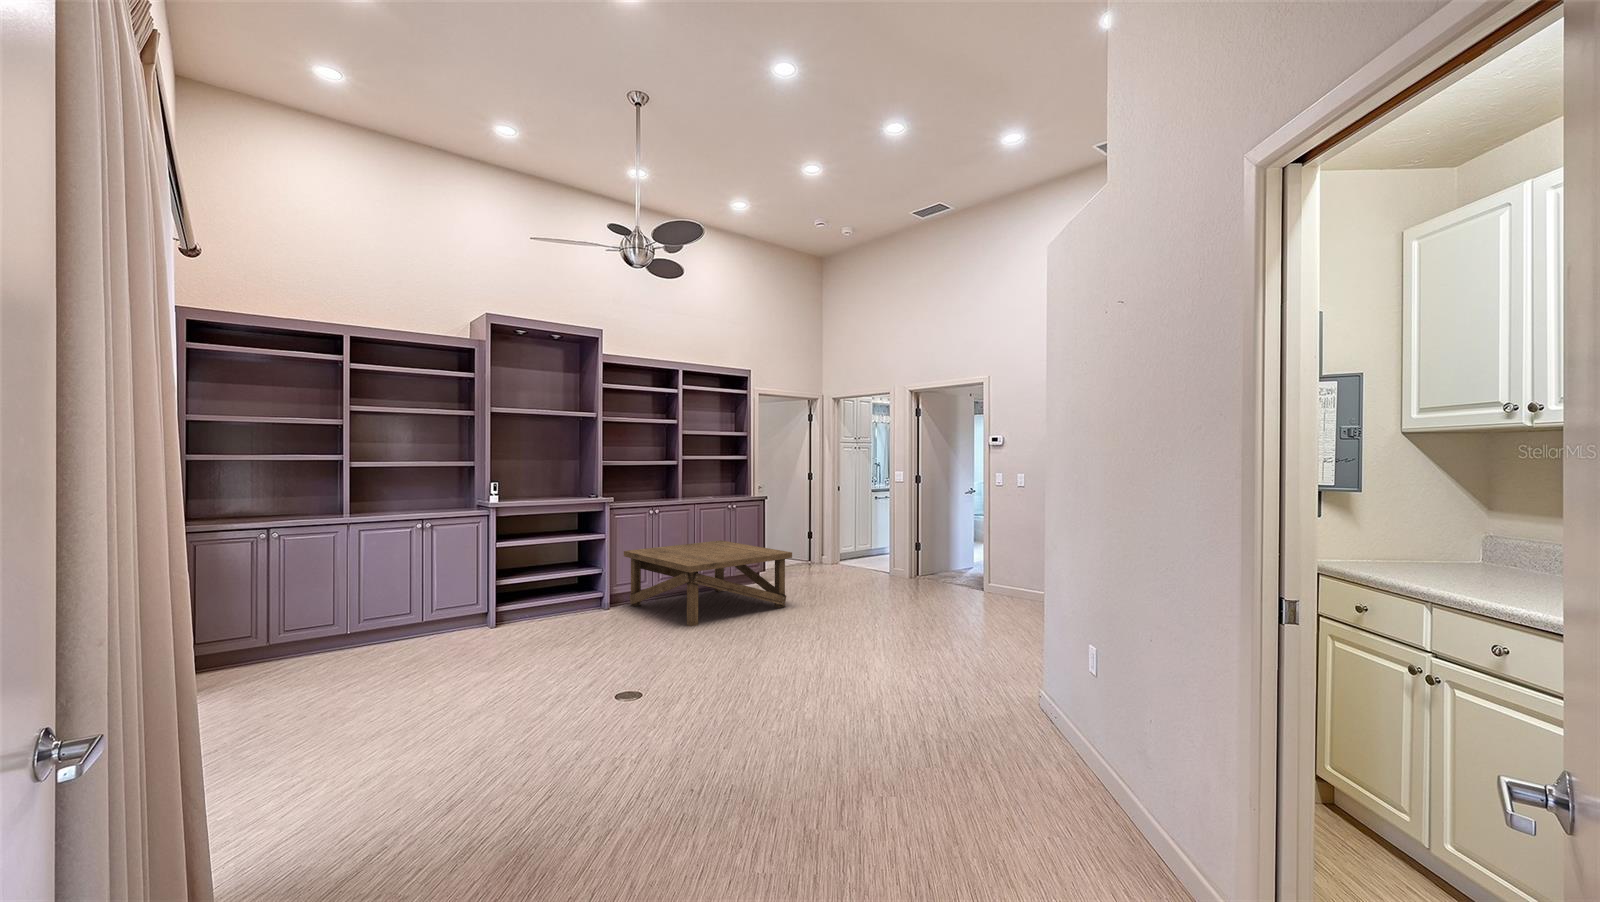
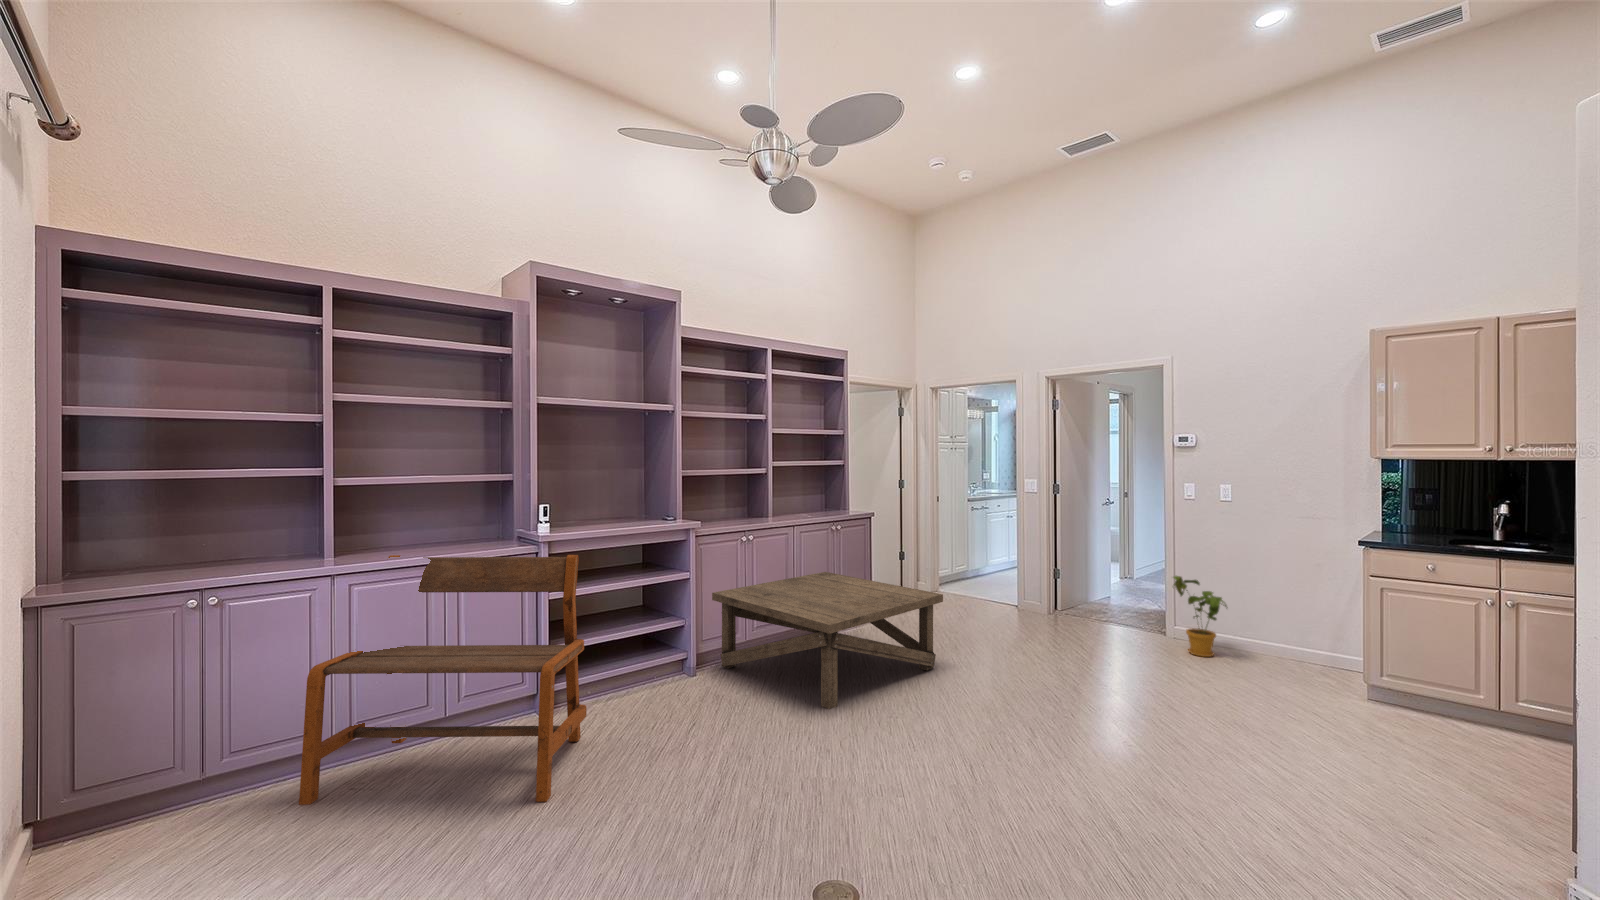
bench: none [327,514,516,663] -> present [299,555,587,805]
house plant: none [974,541,1011,602] -> present [1173,576,1227,657]

